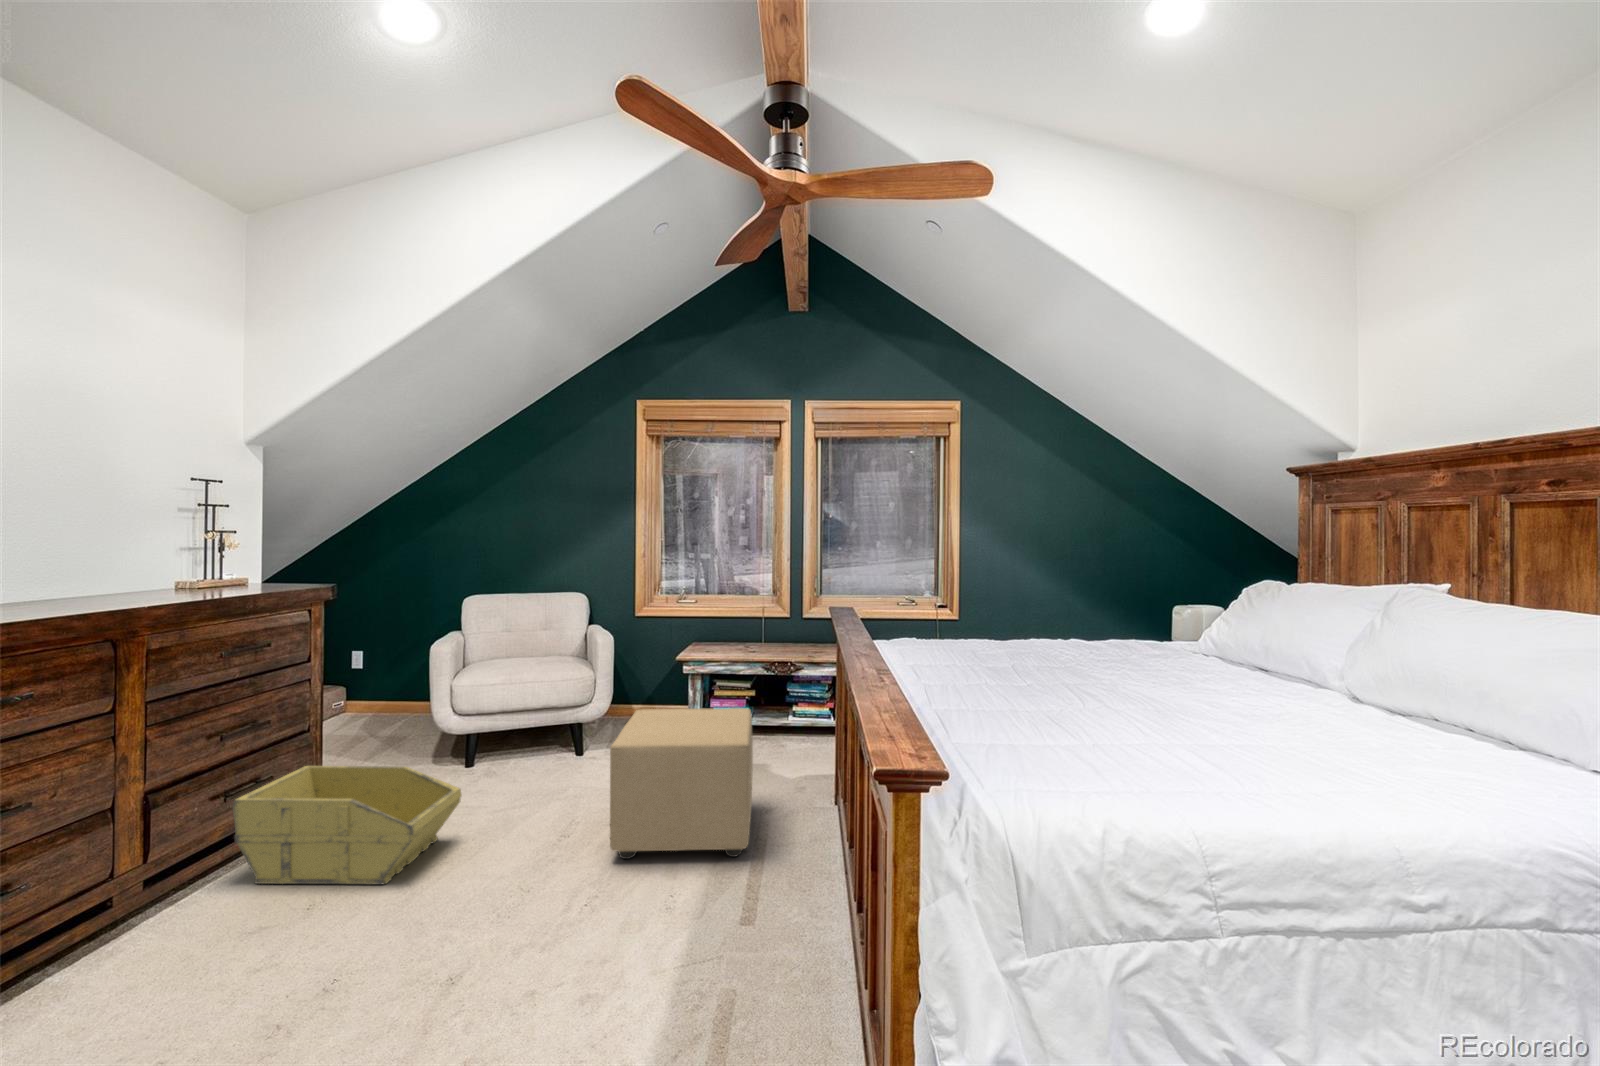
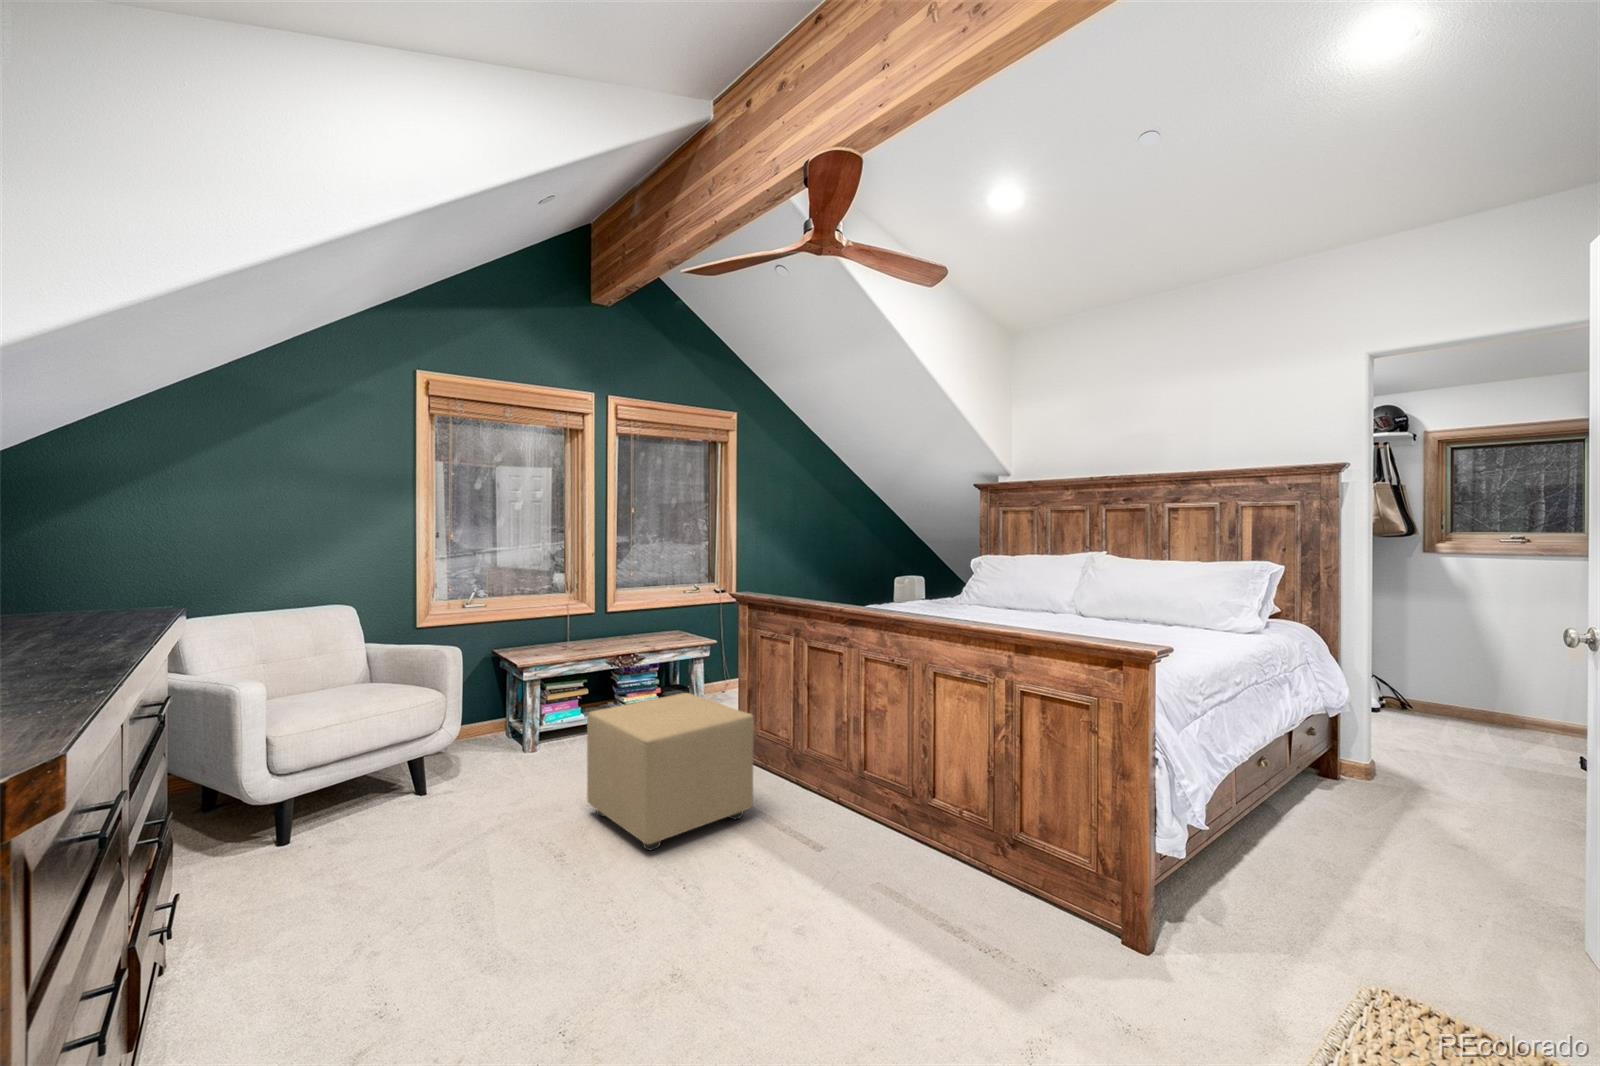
storage bin: present [233,766,462,884] -> none [180,828,470,1034]

